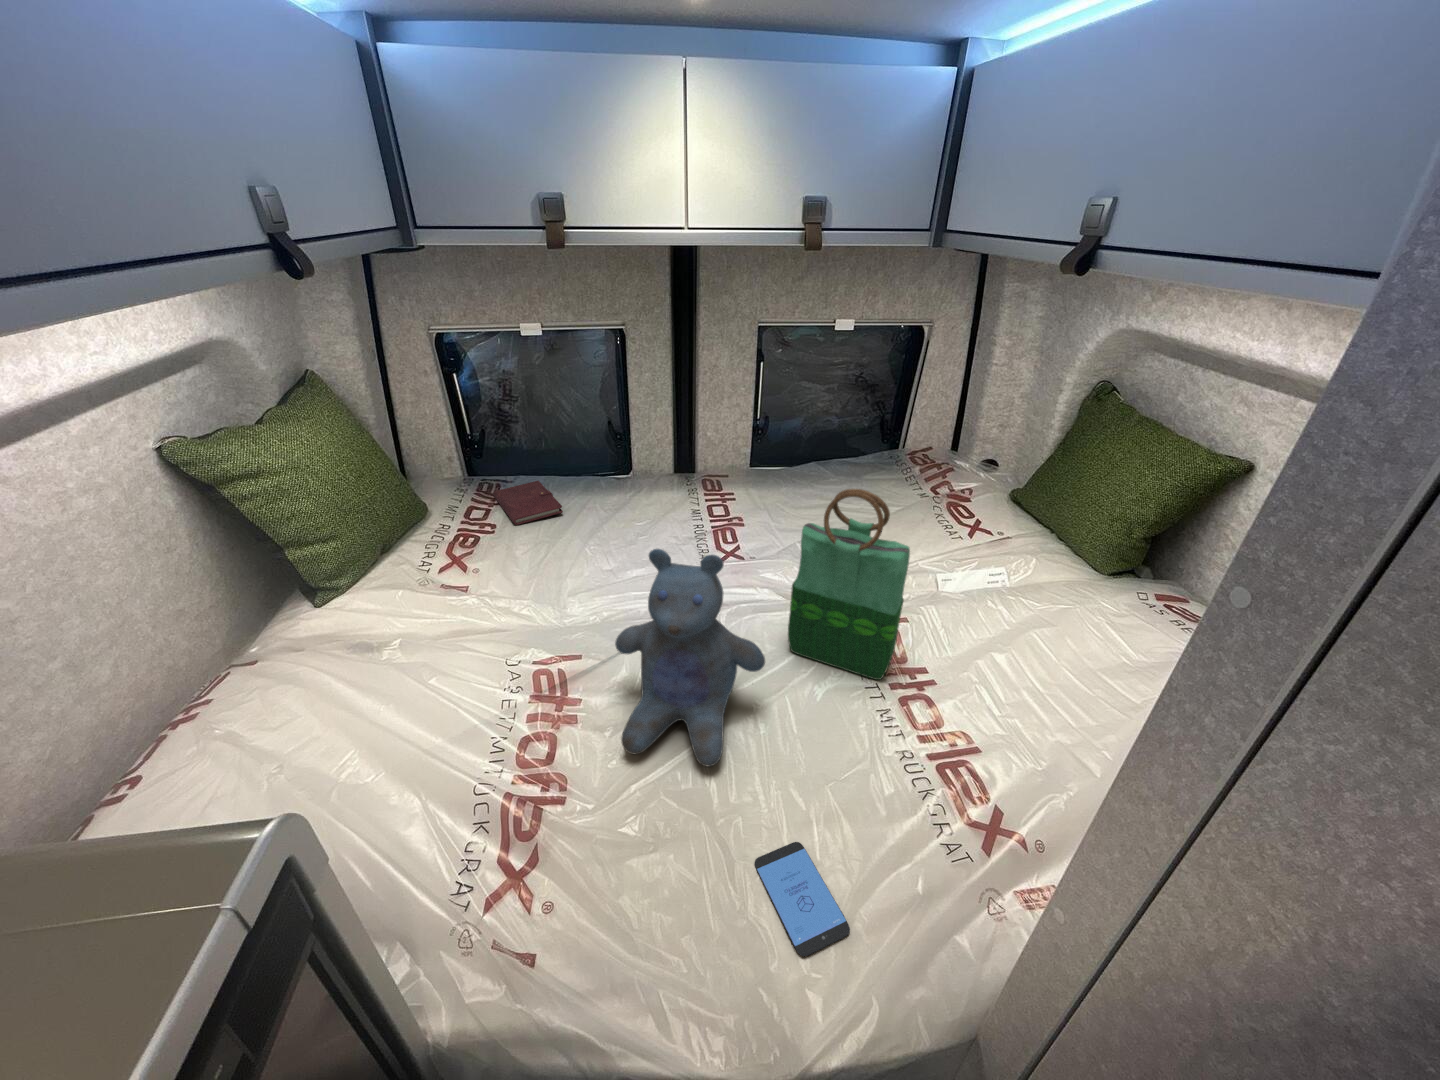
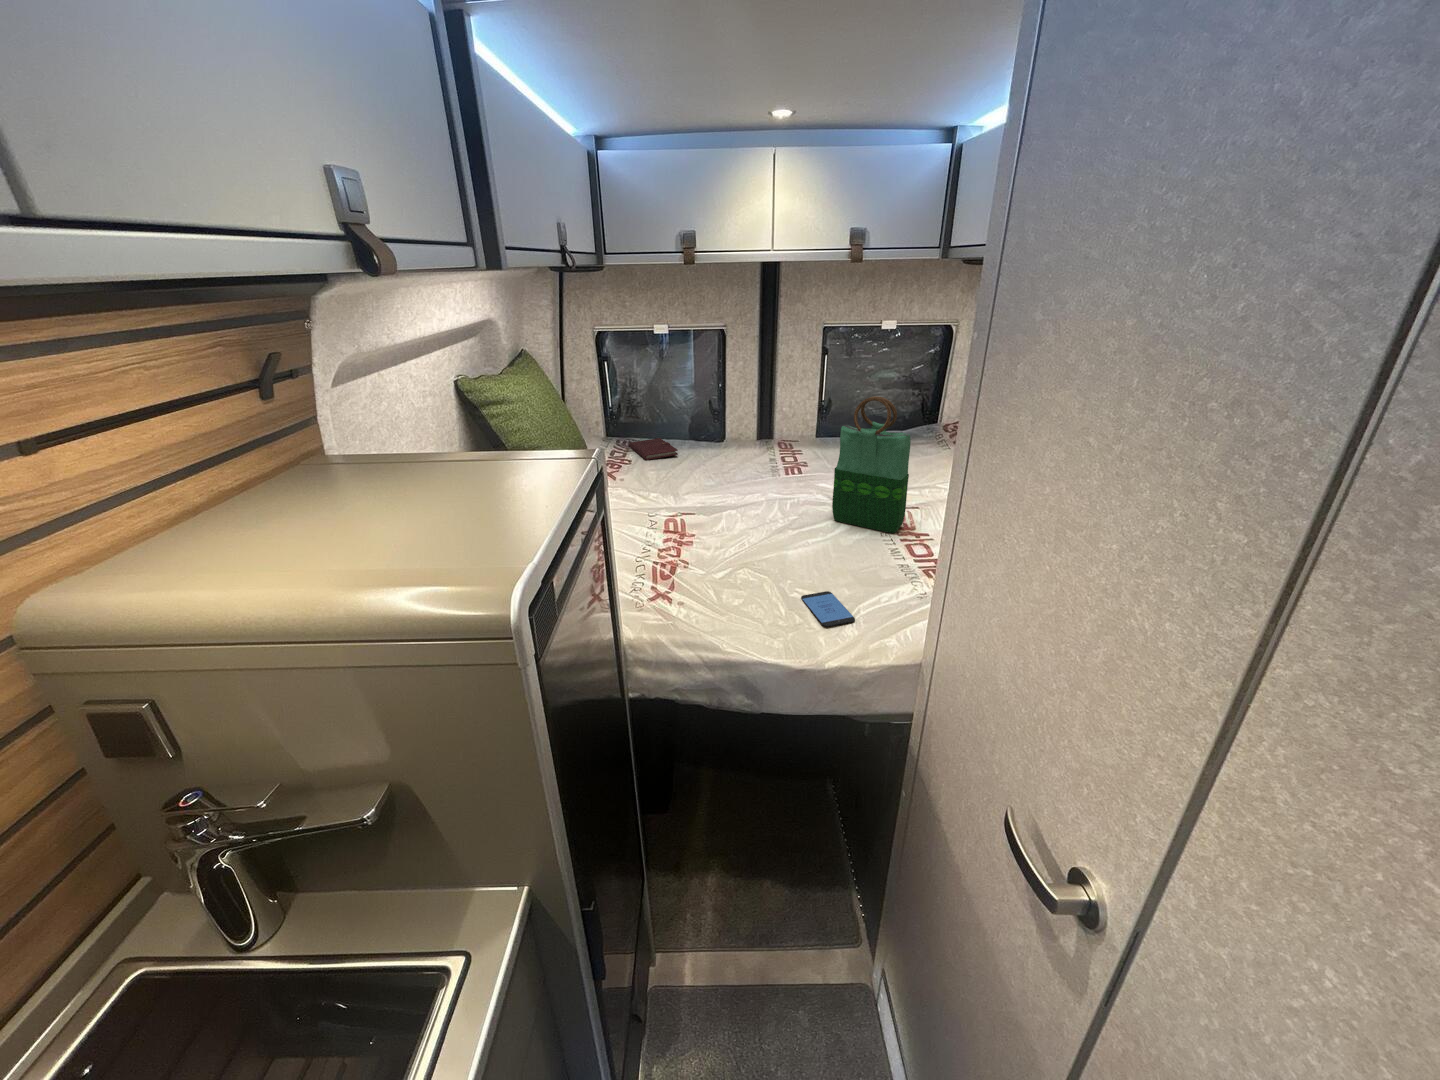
stuffed bear: present [615,549,765,767] -> none [719,426,814,561]

